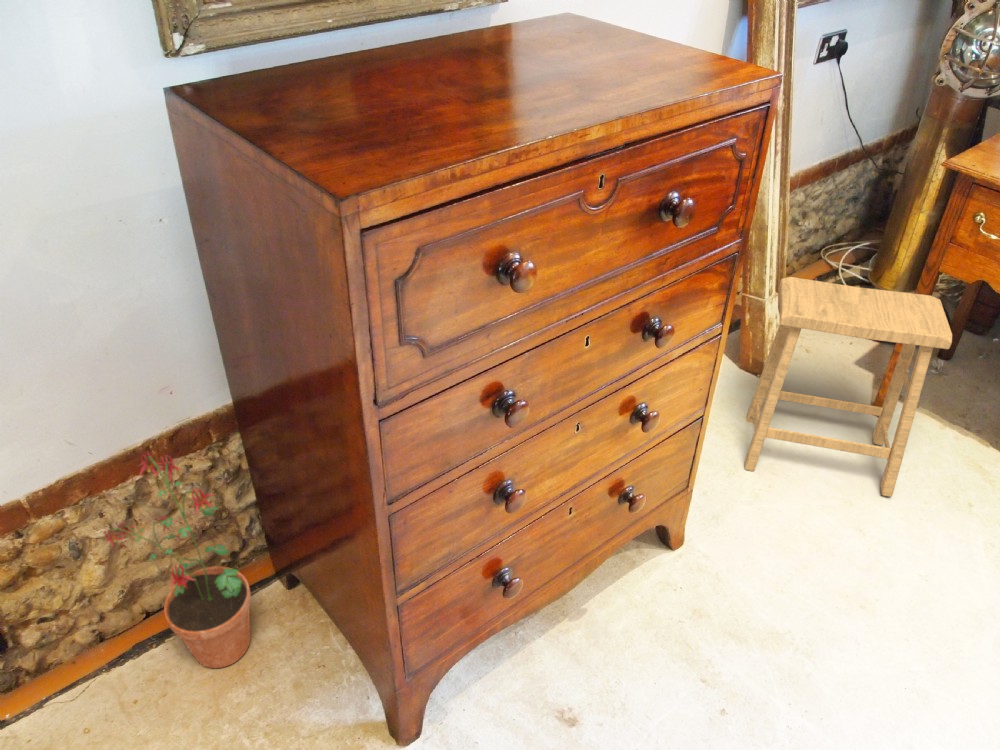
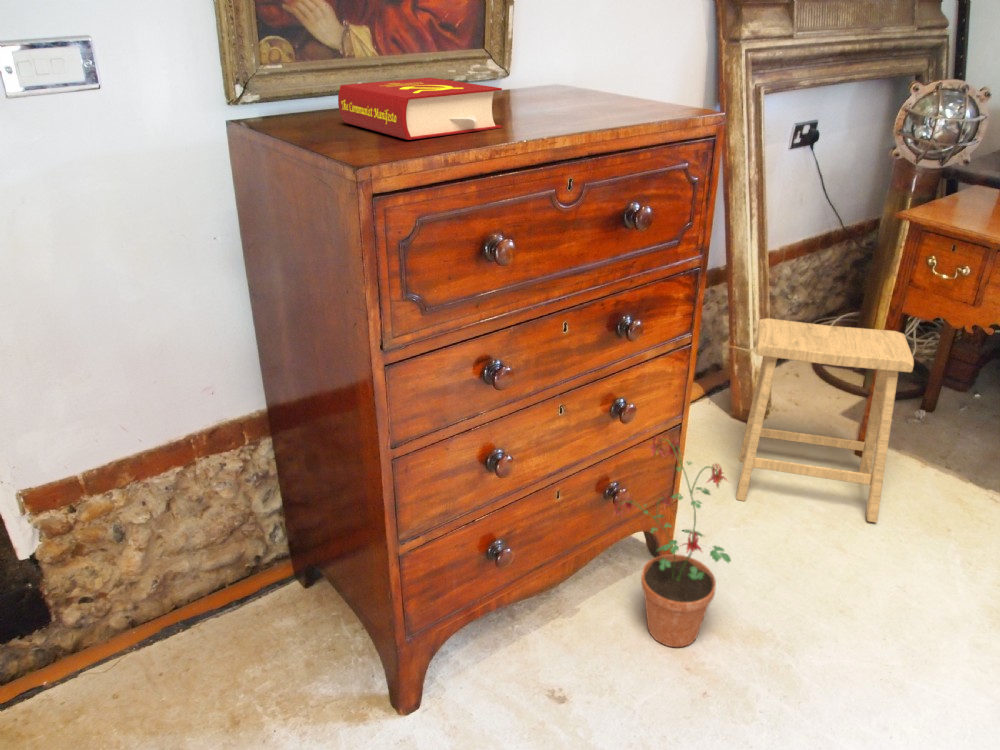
book: none [309,26,518,134] -> present [338,78,502,140]
potted plant: present [104,452,251,668] -> present [614,436,731,647]

